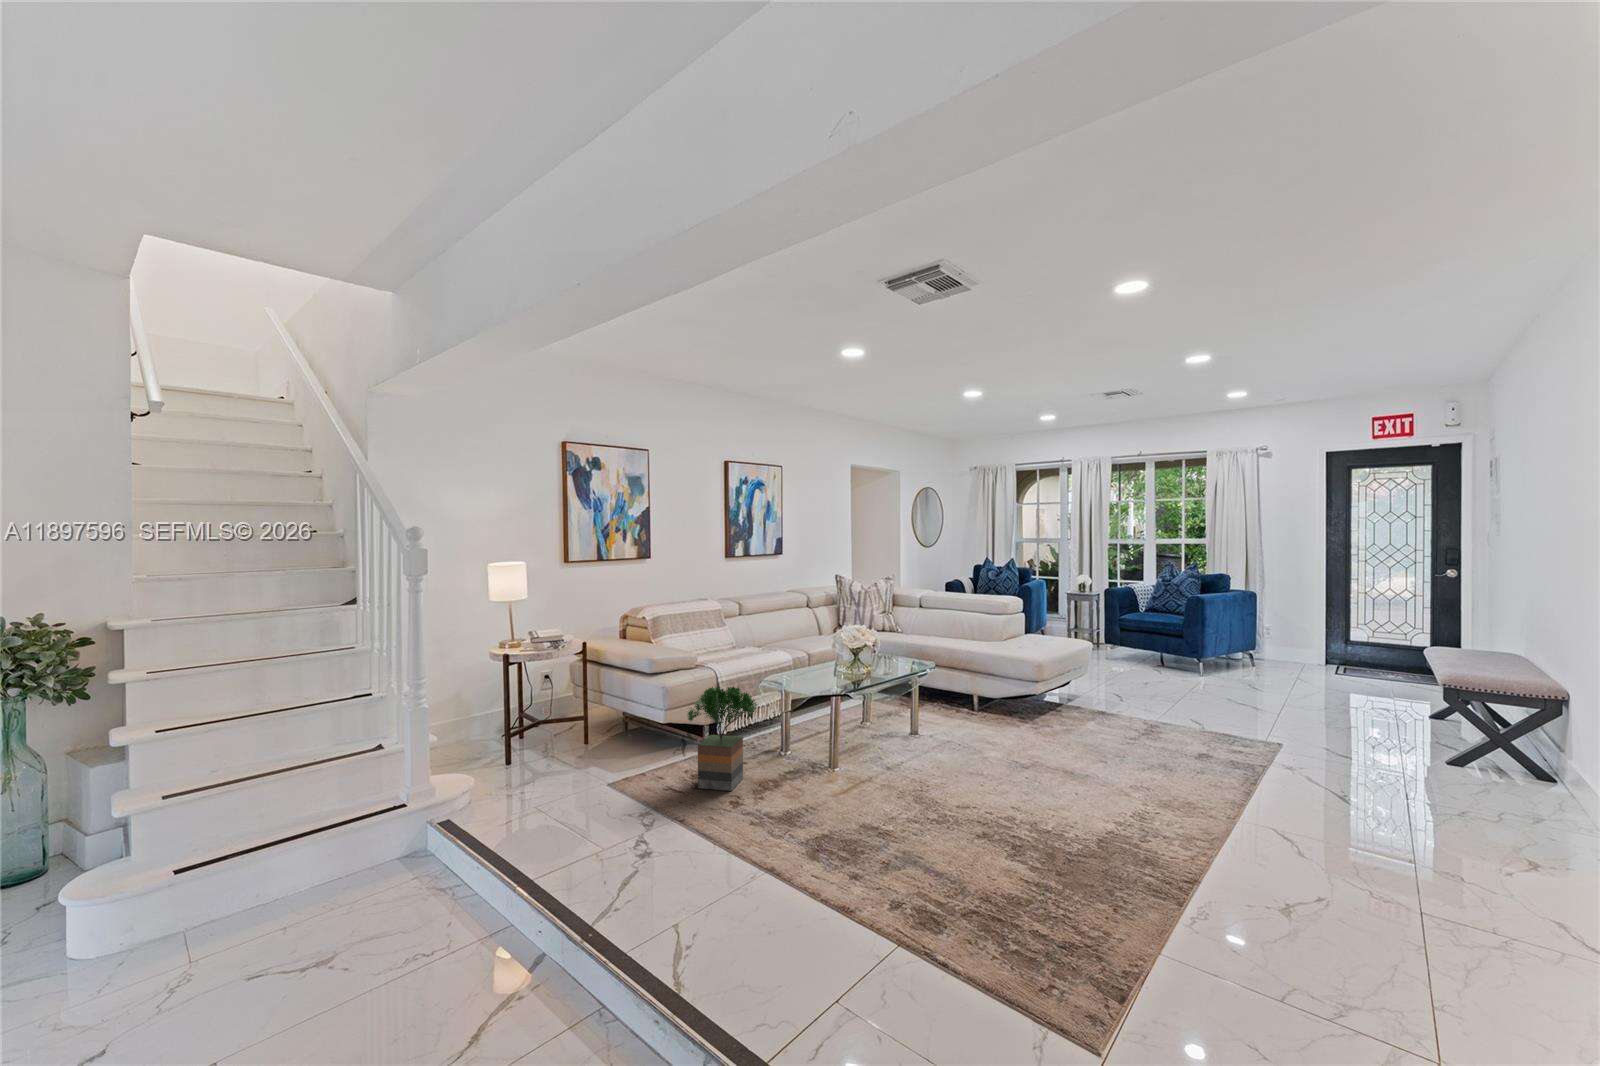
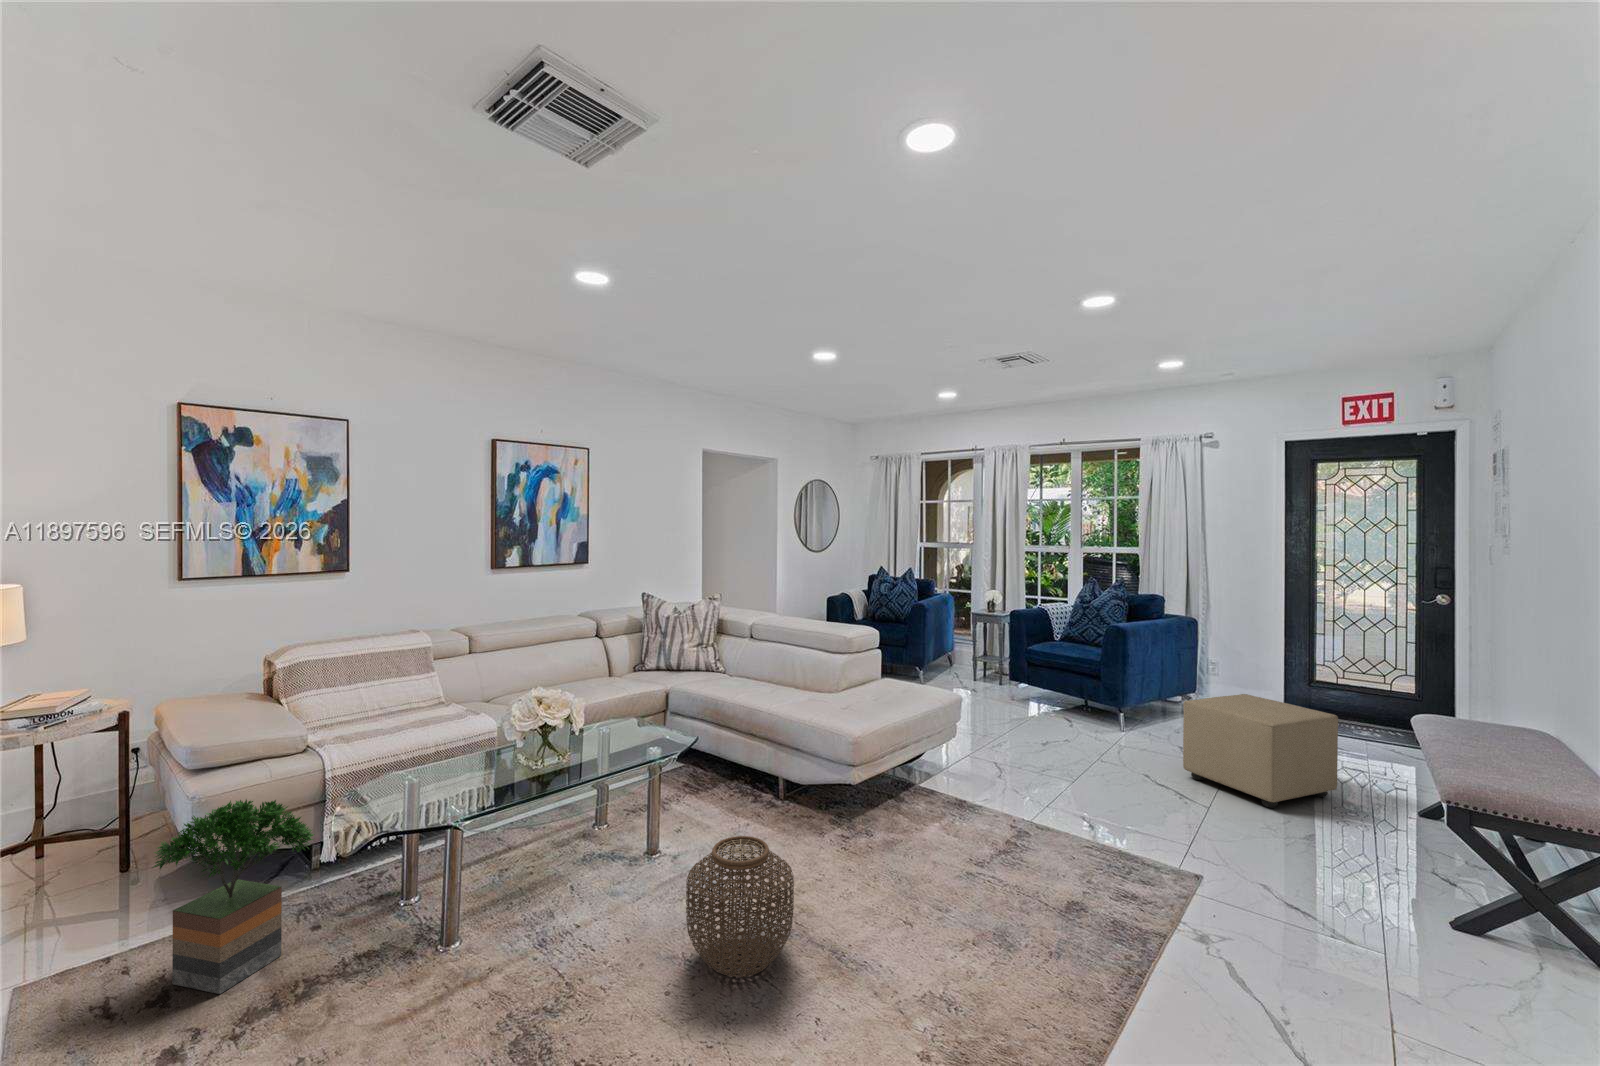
ottoman: none [1260,642,1375,716] -> present [1183,694,1338,808]
woven basket: none [986,707,1053,784] -> present [686,836,794,977]

